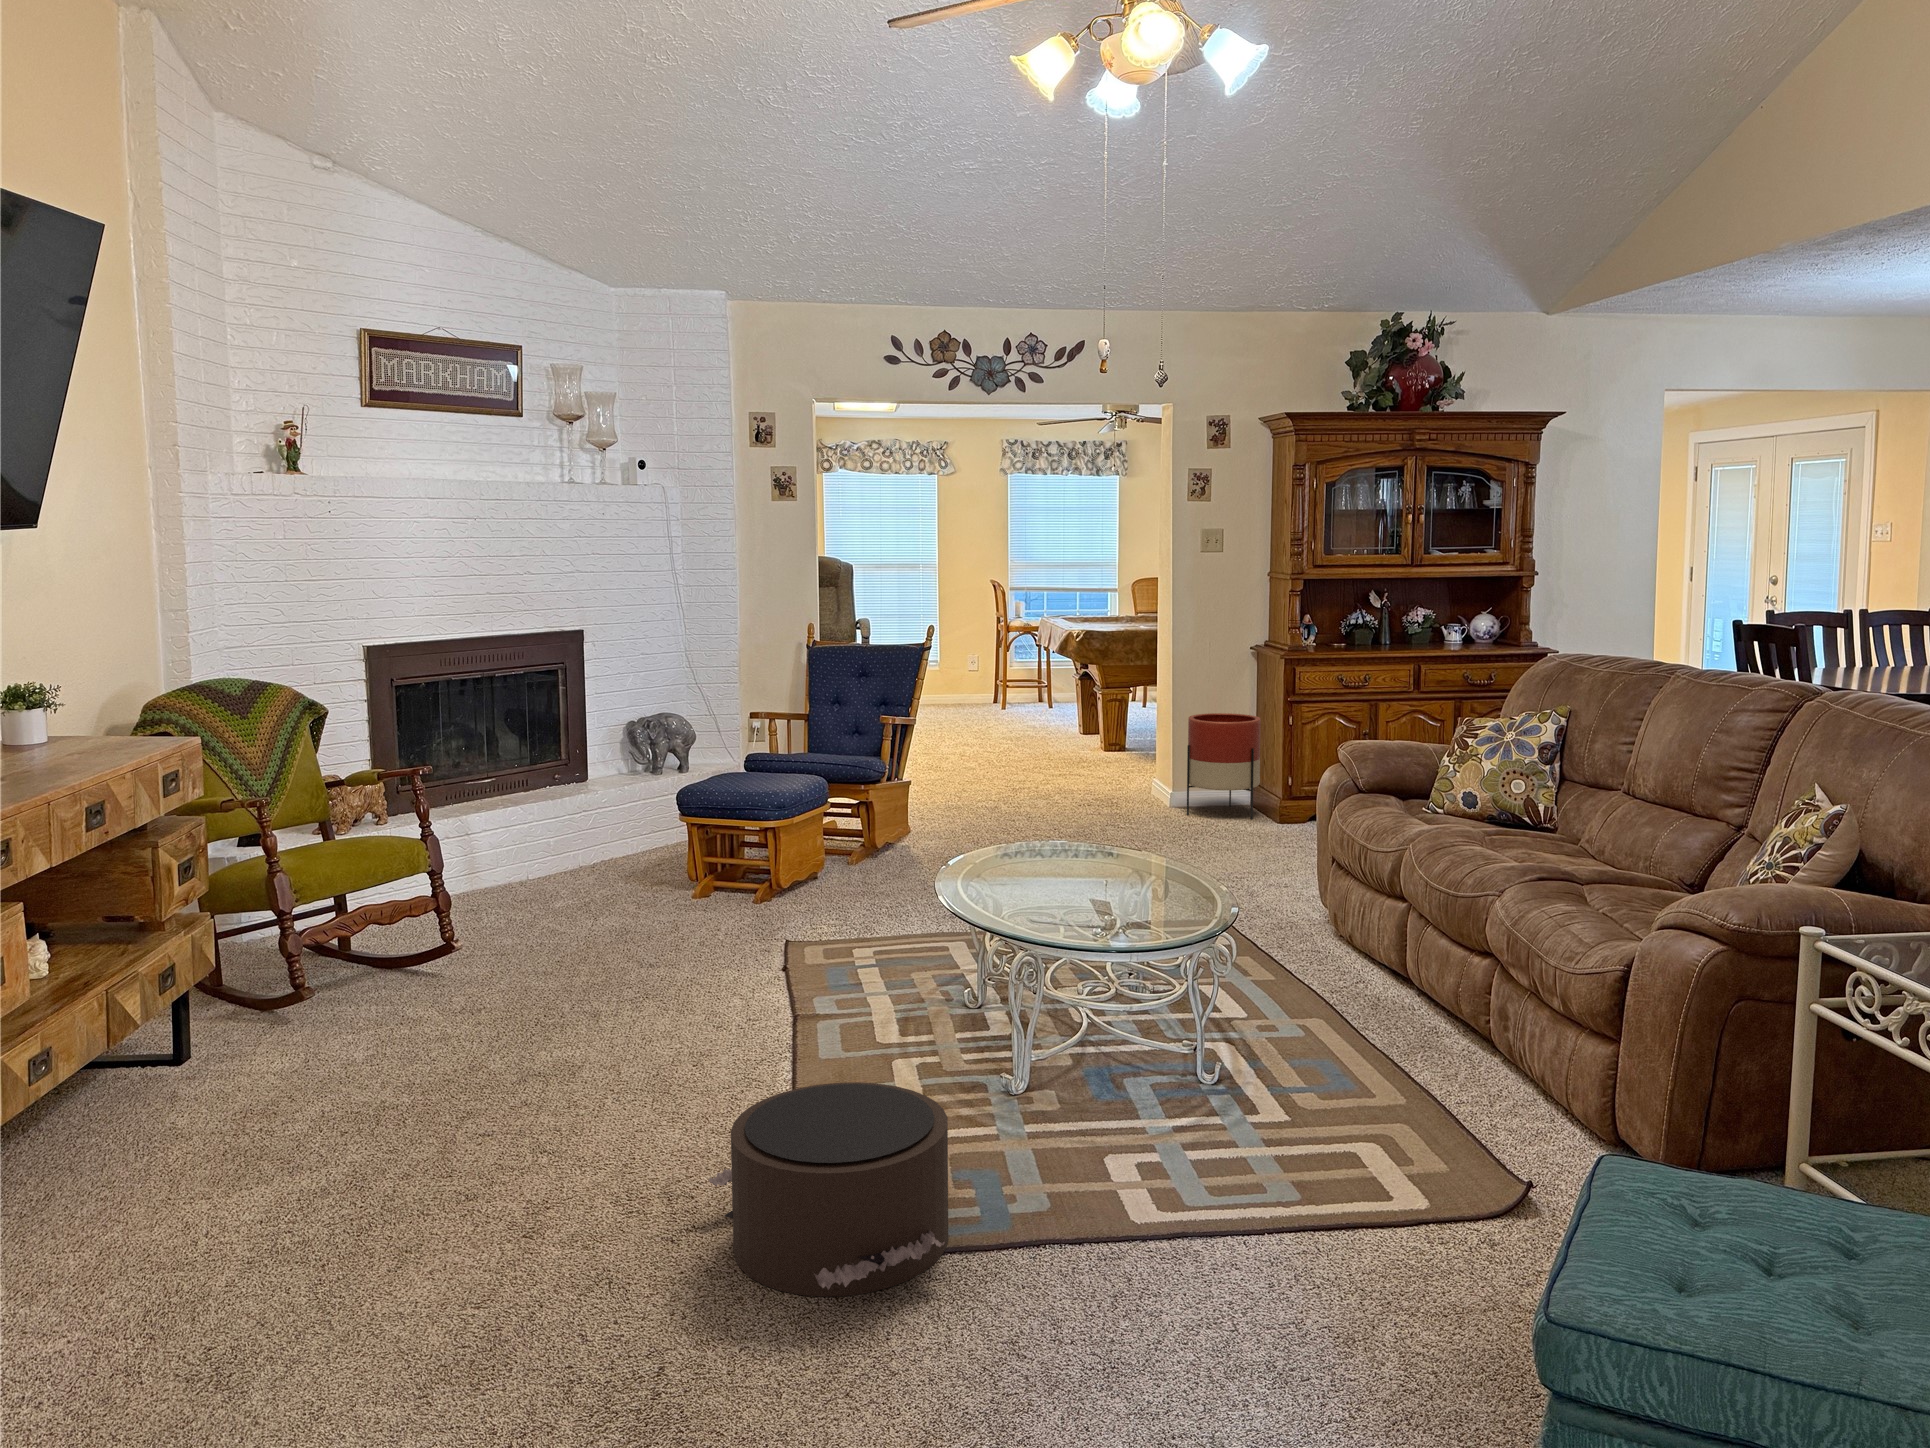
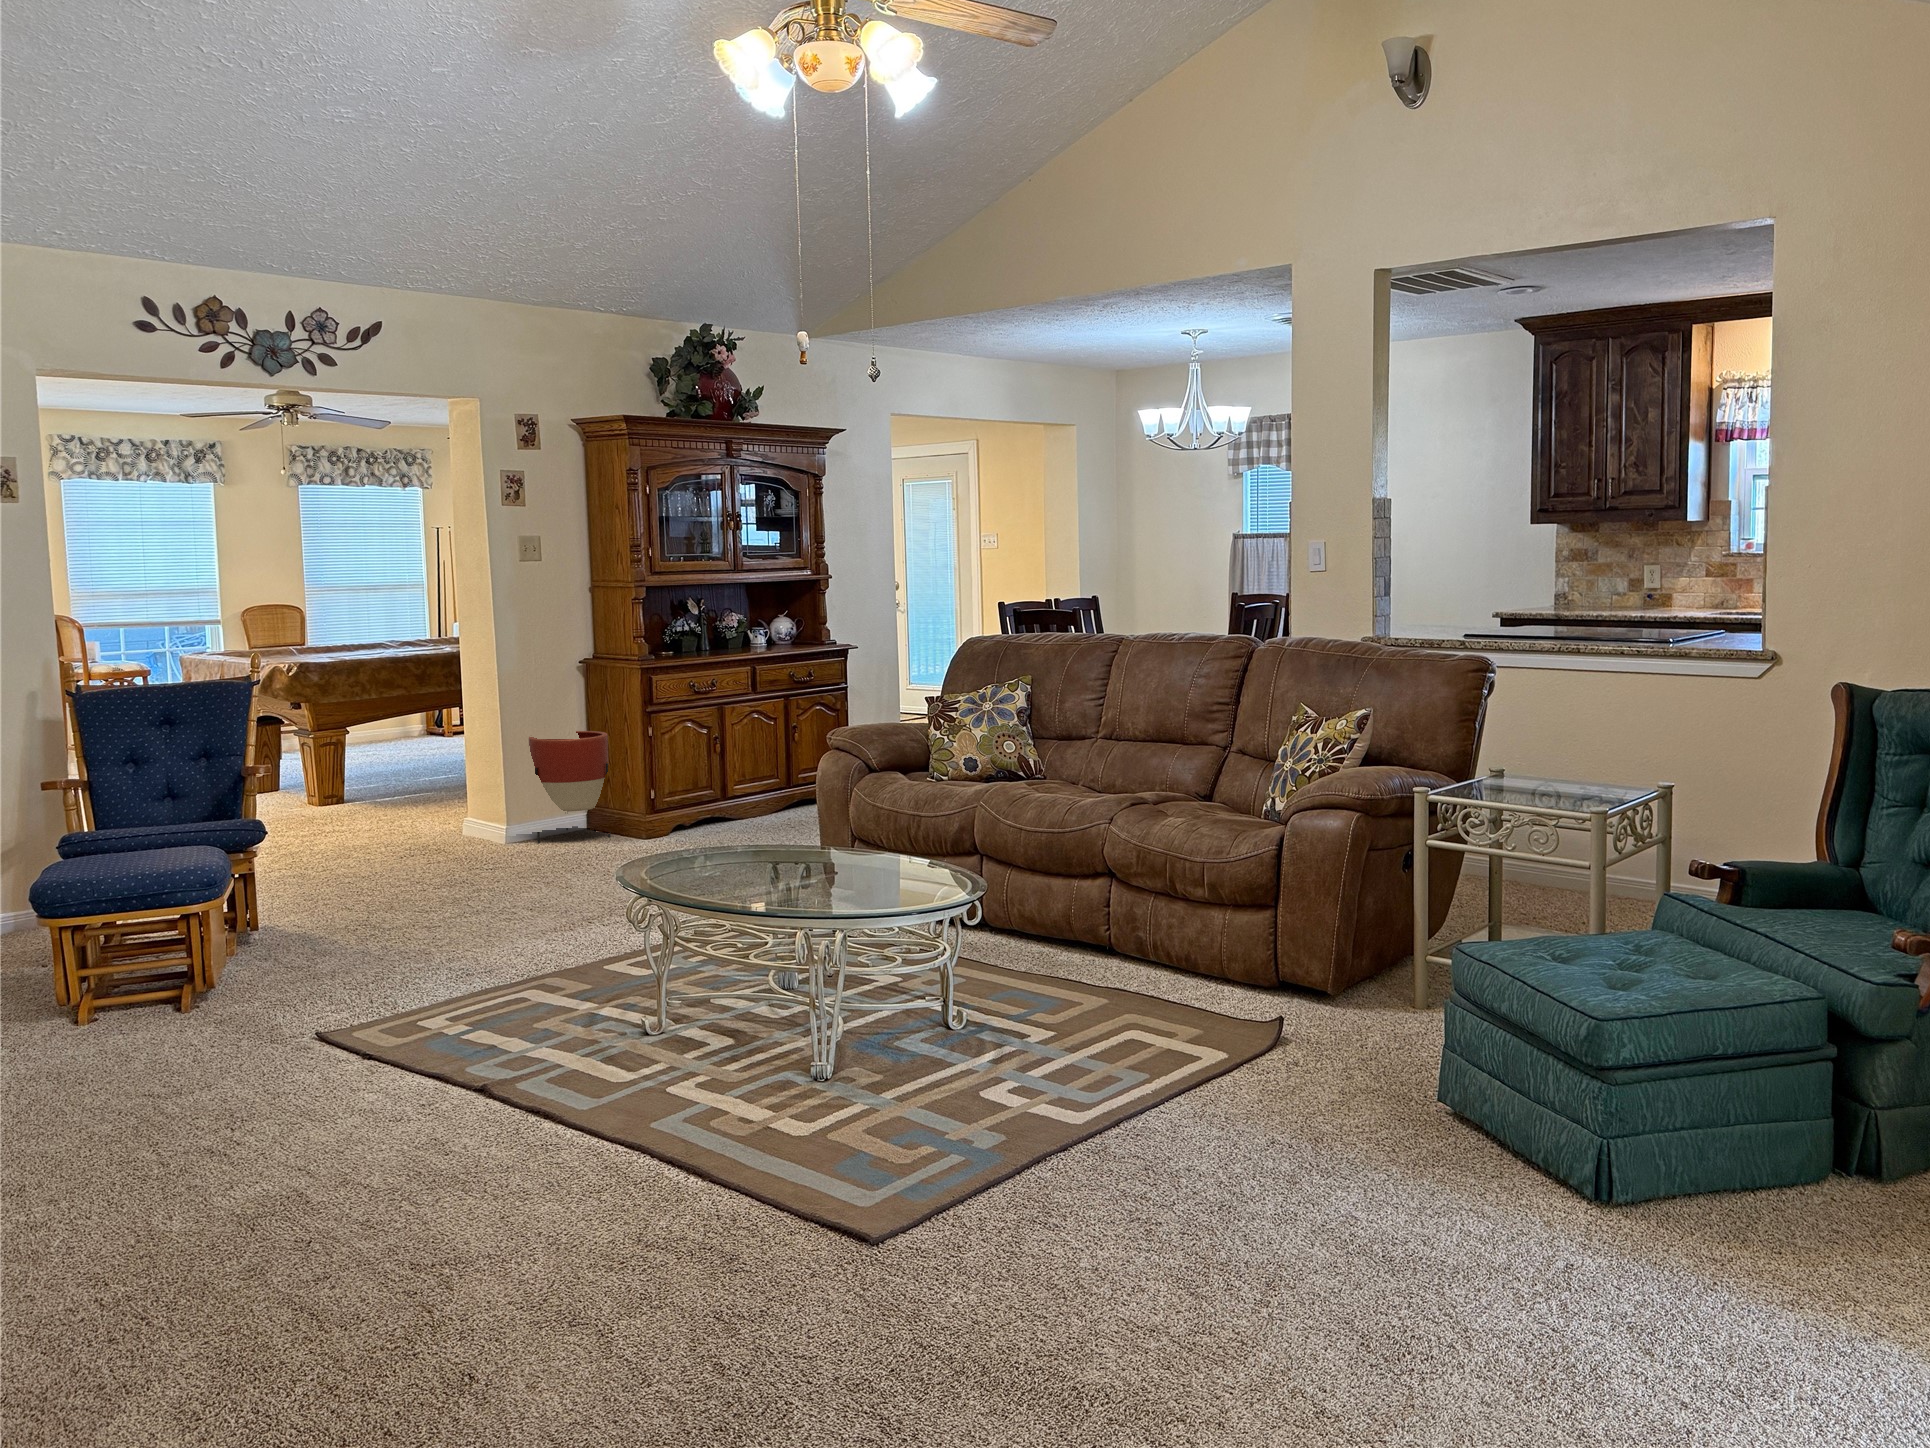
pouf: present [709,1082,948,1297] -> none [761,1051,1045,1250]

